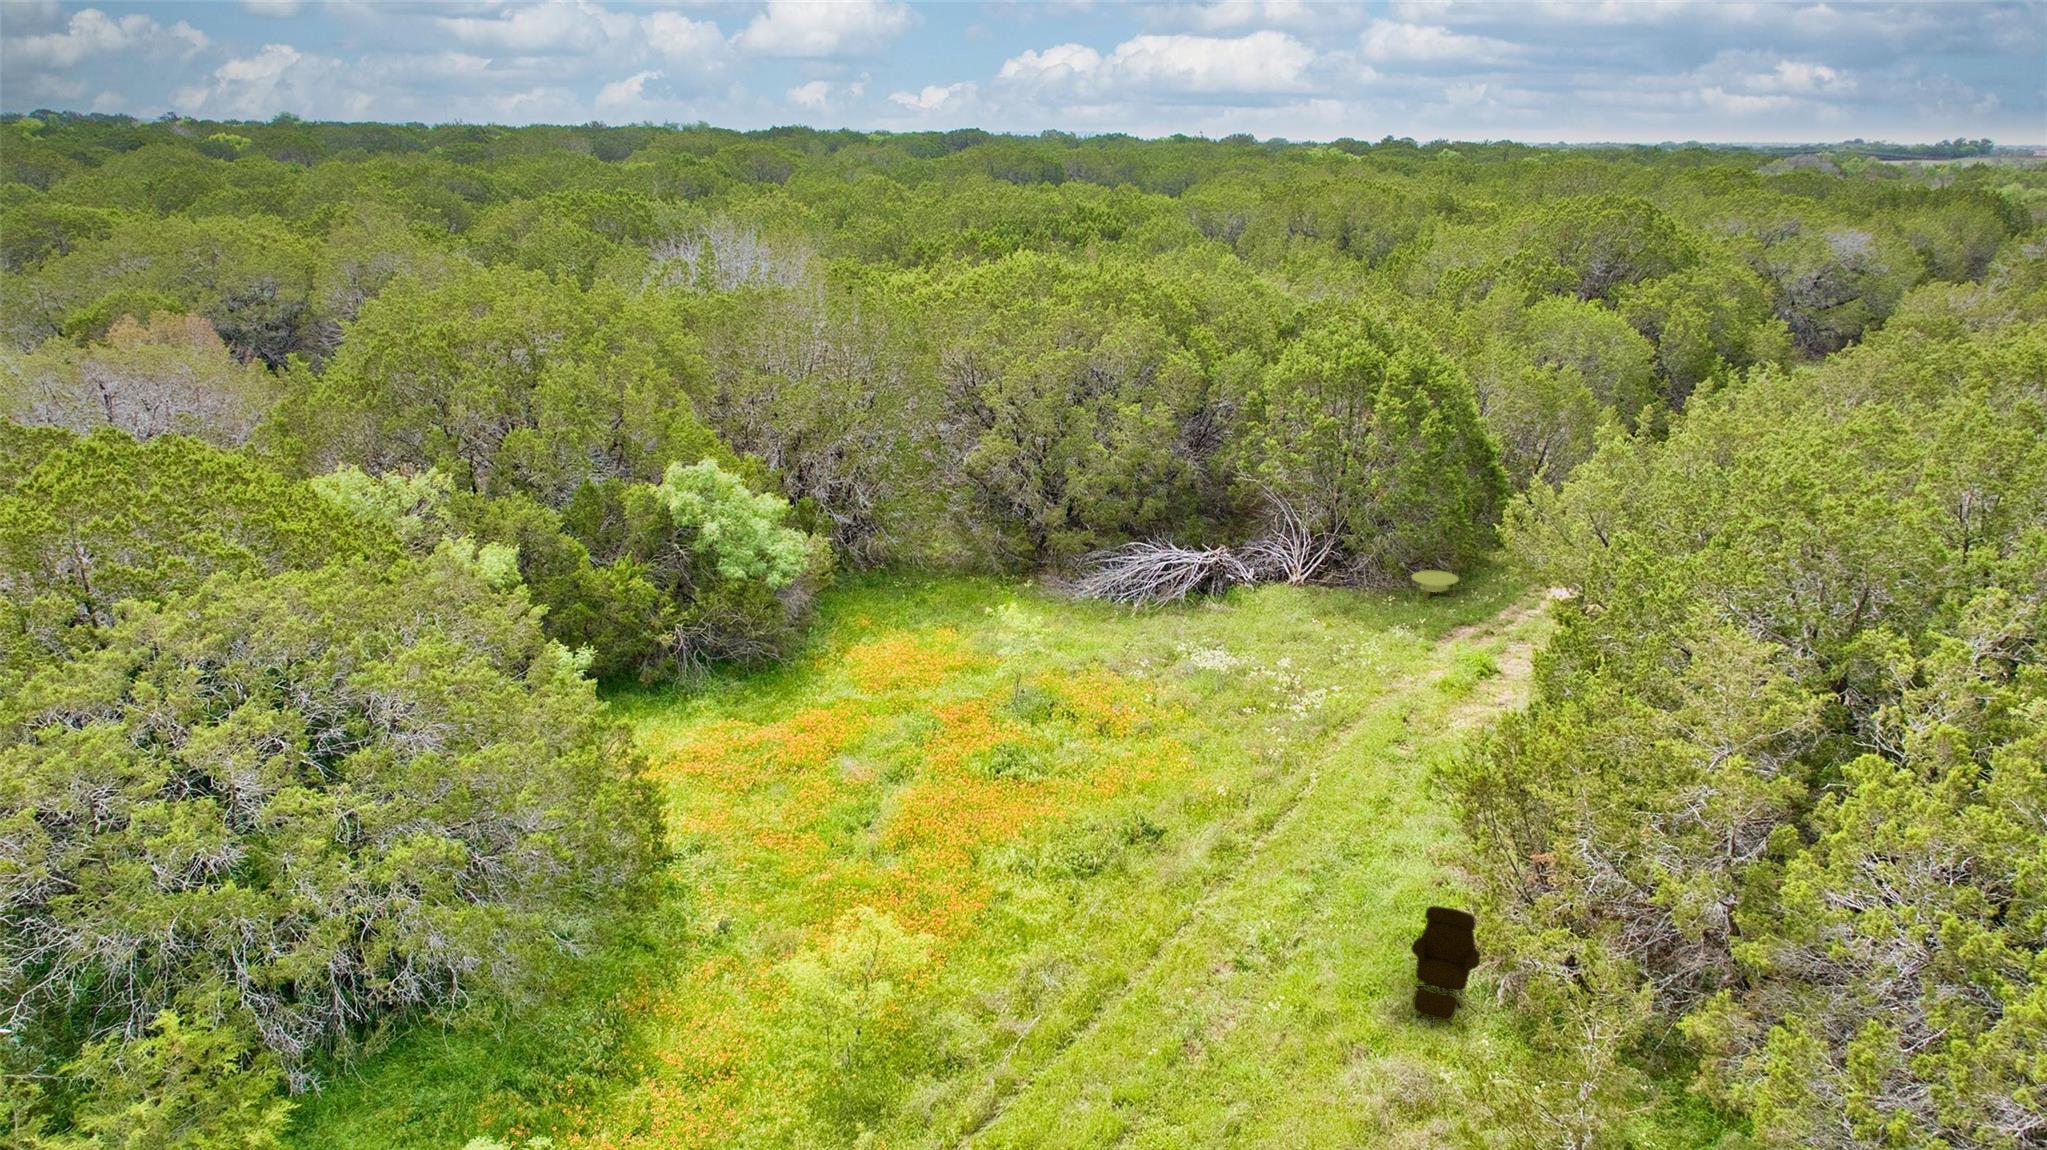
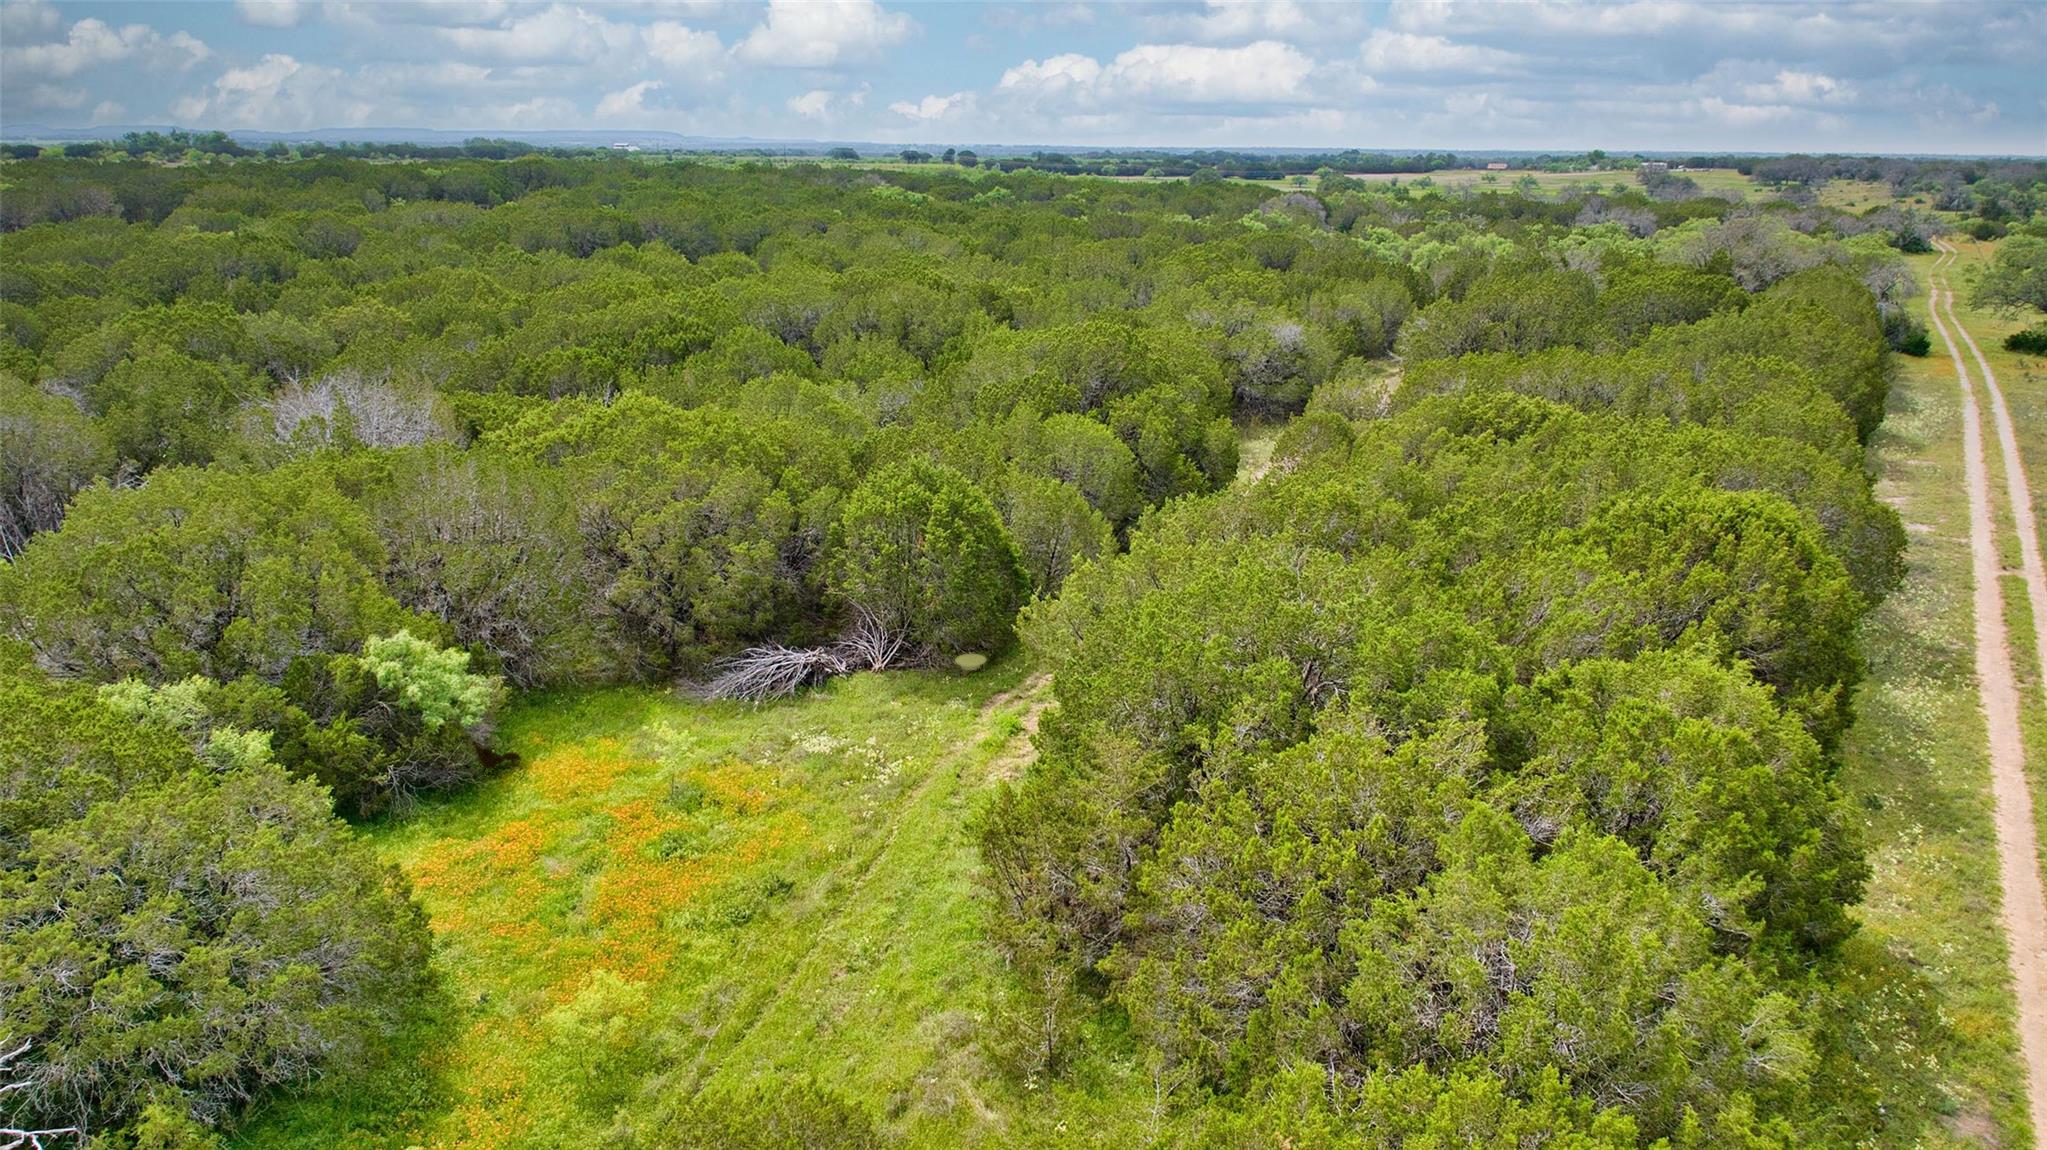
lounge chair: present [1411,906,1480,1028] -> present [472,740,521,772]

